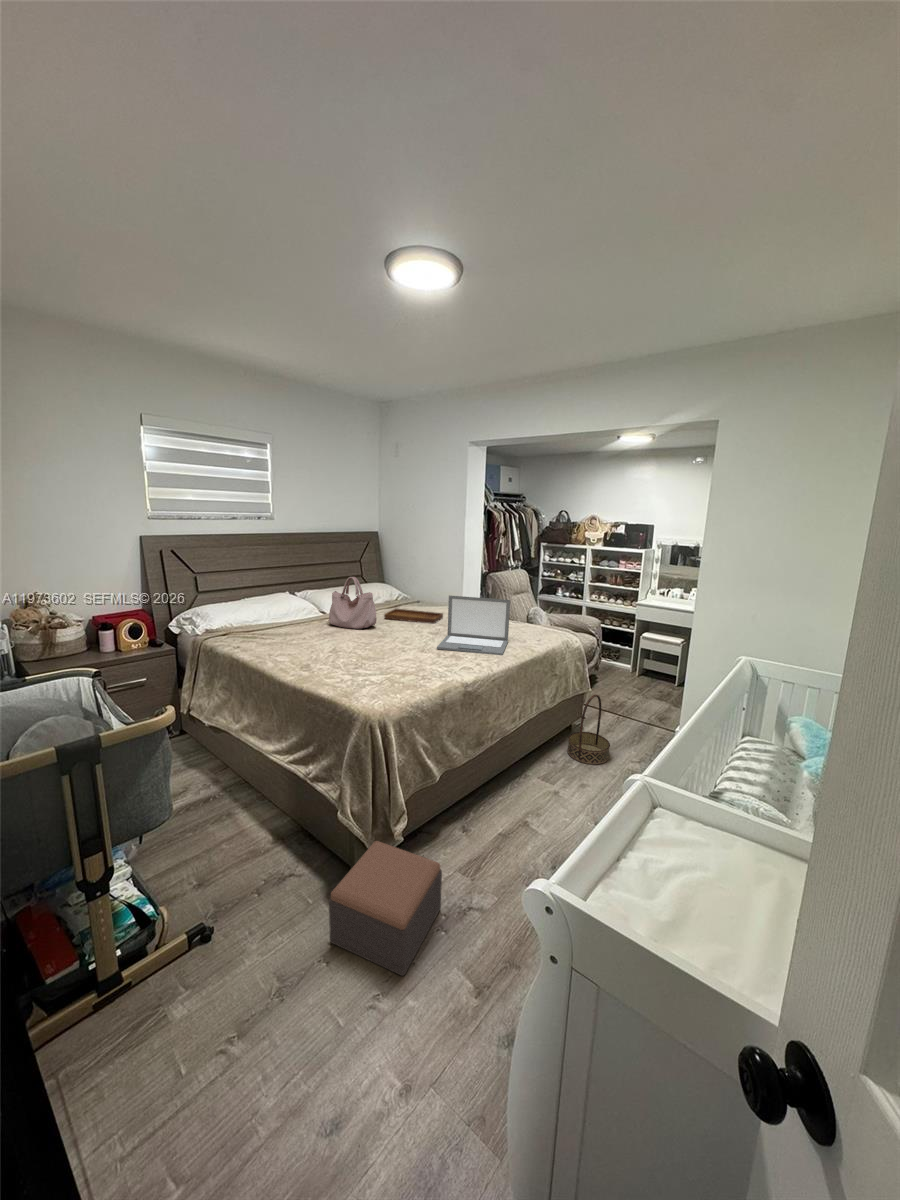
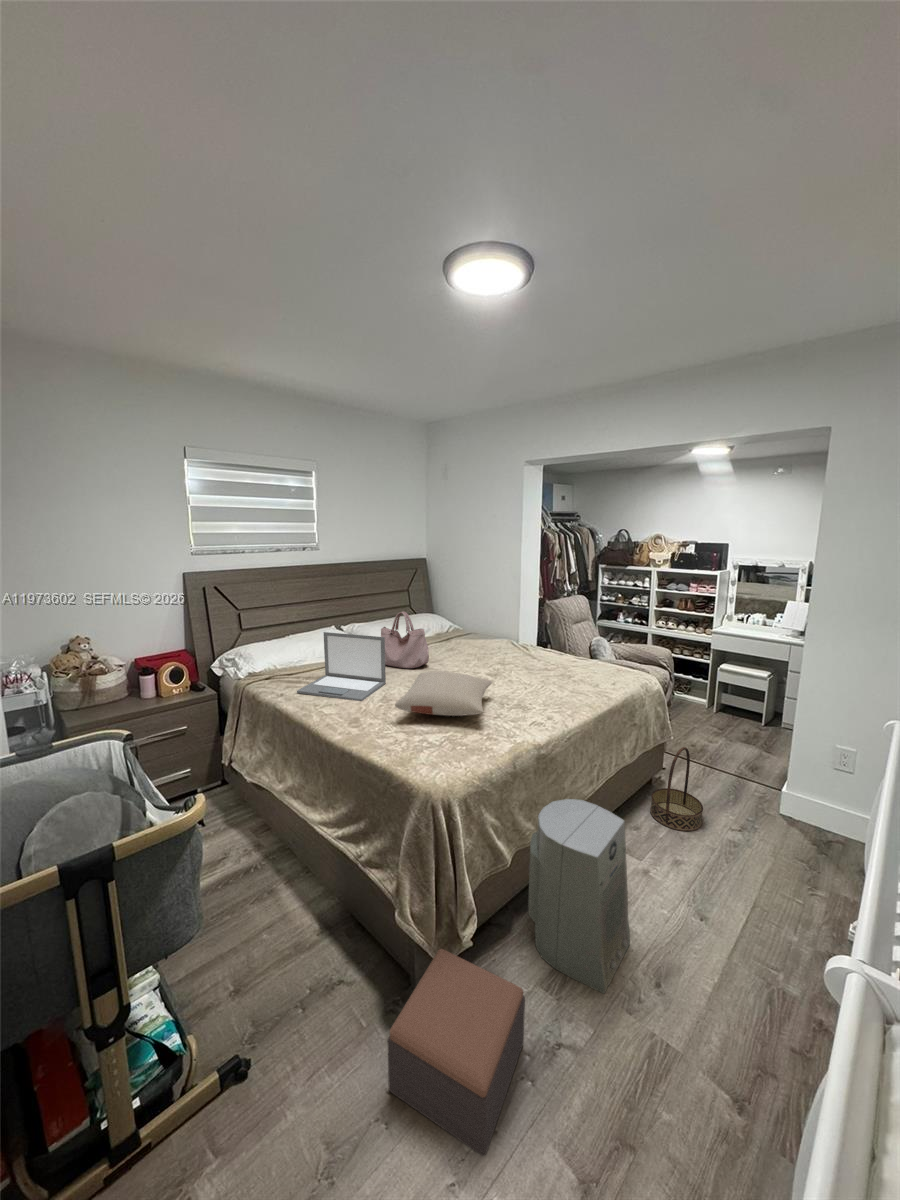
laptop: present [437,595,510,655] -> present [297,632,386,701]
tray: present [384,601,443,624] -> none [436,634,500,661]
pillow: none [342,626,431,662] -> present [395,671,492,716]
air purifier: none [453,727,535,876] -> present [528,799,630,994]

